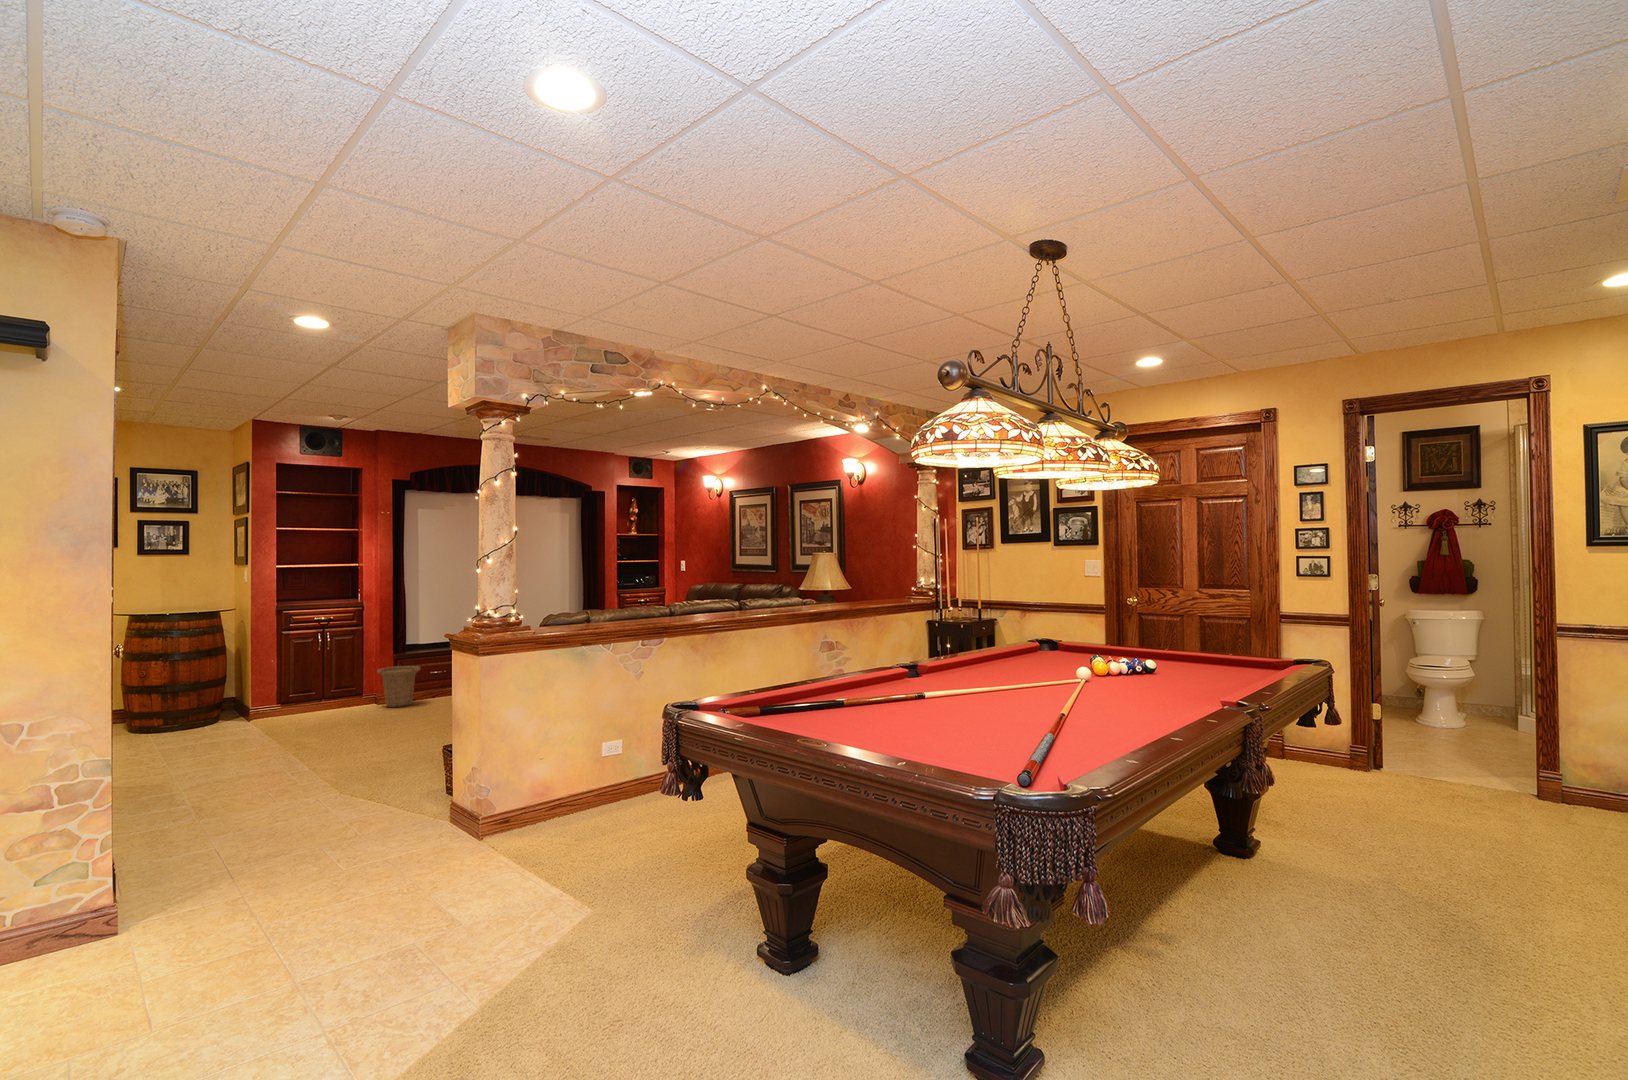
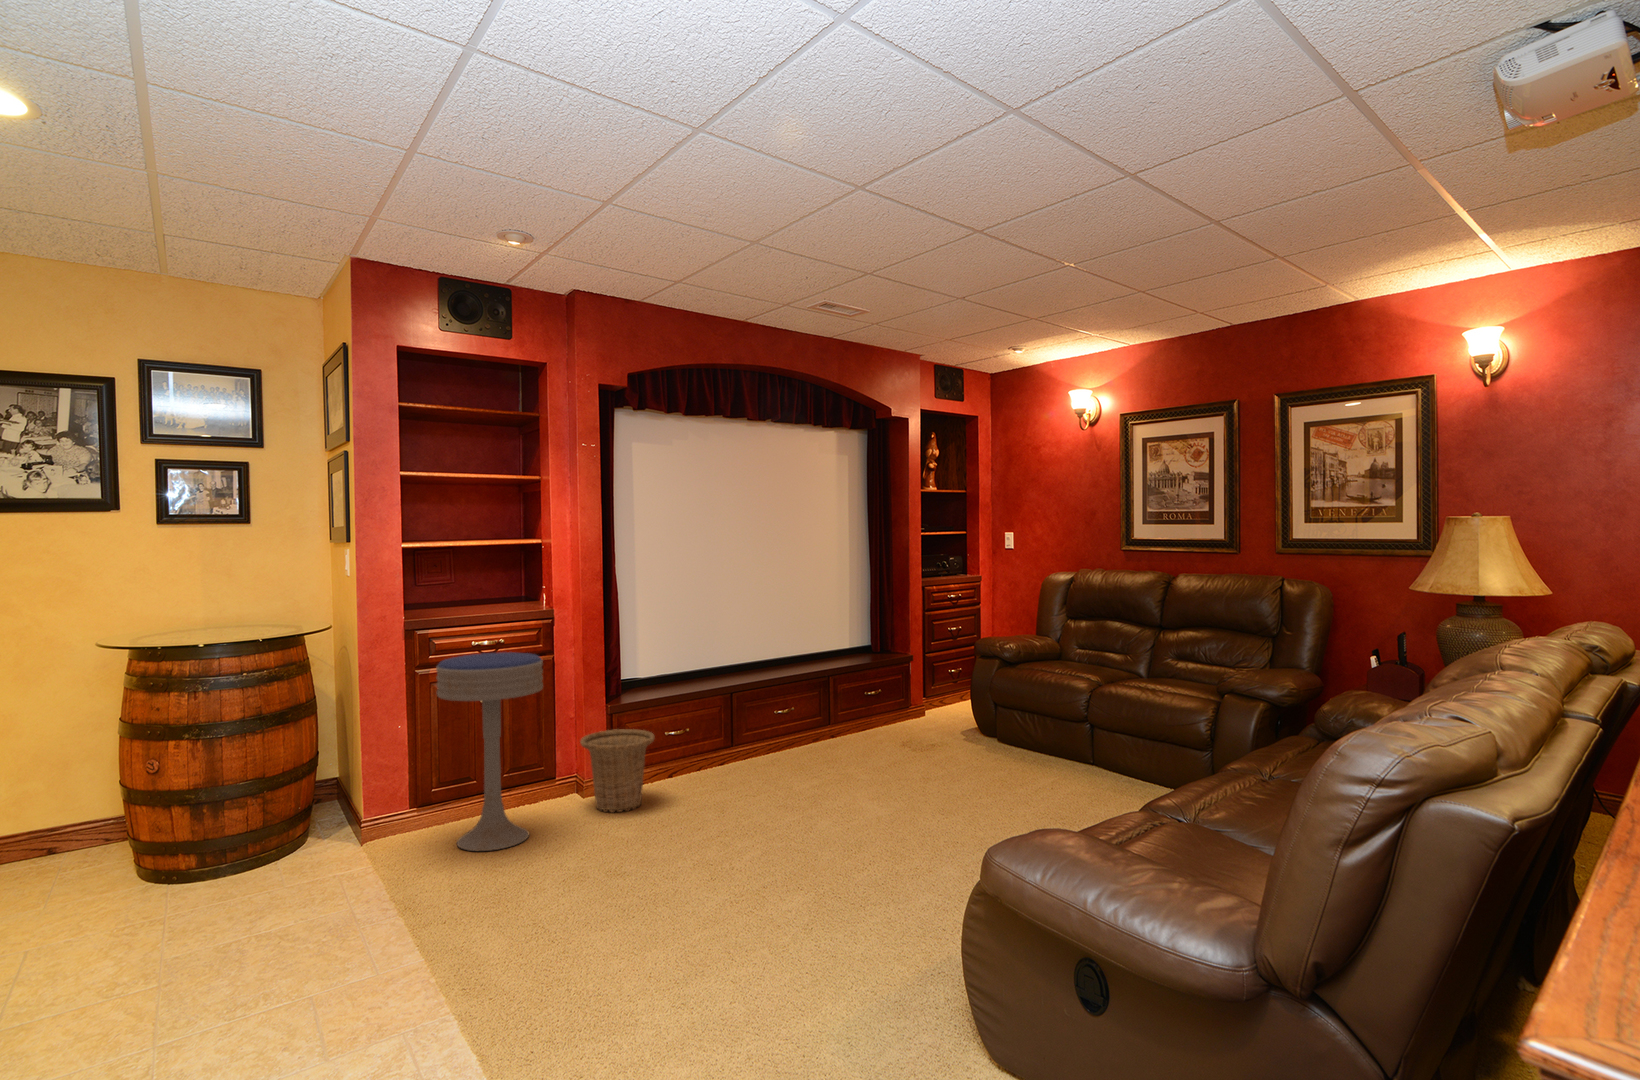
bar stool: none [292,623,352,721] -> present [436,652,543,851]

